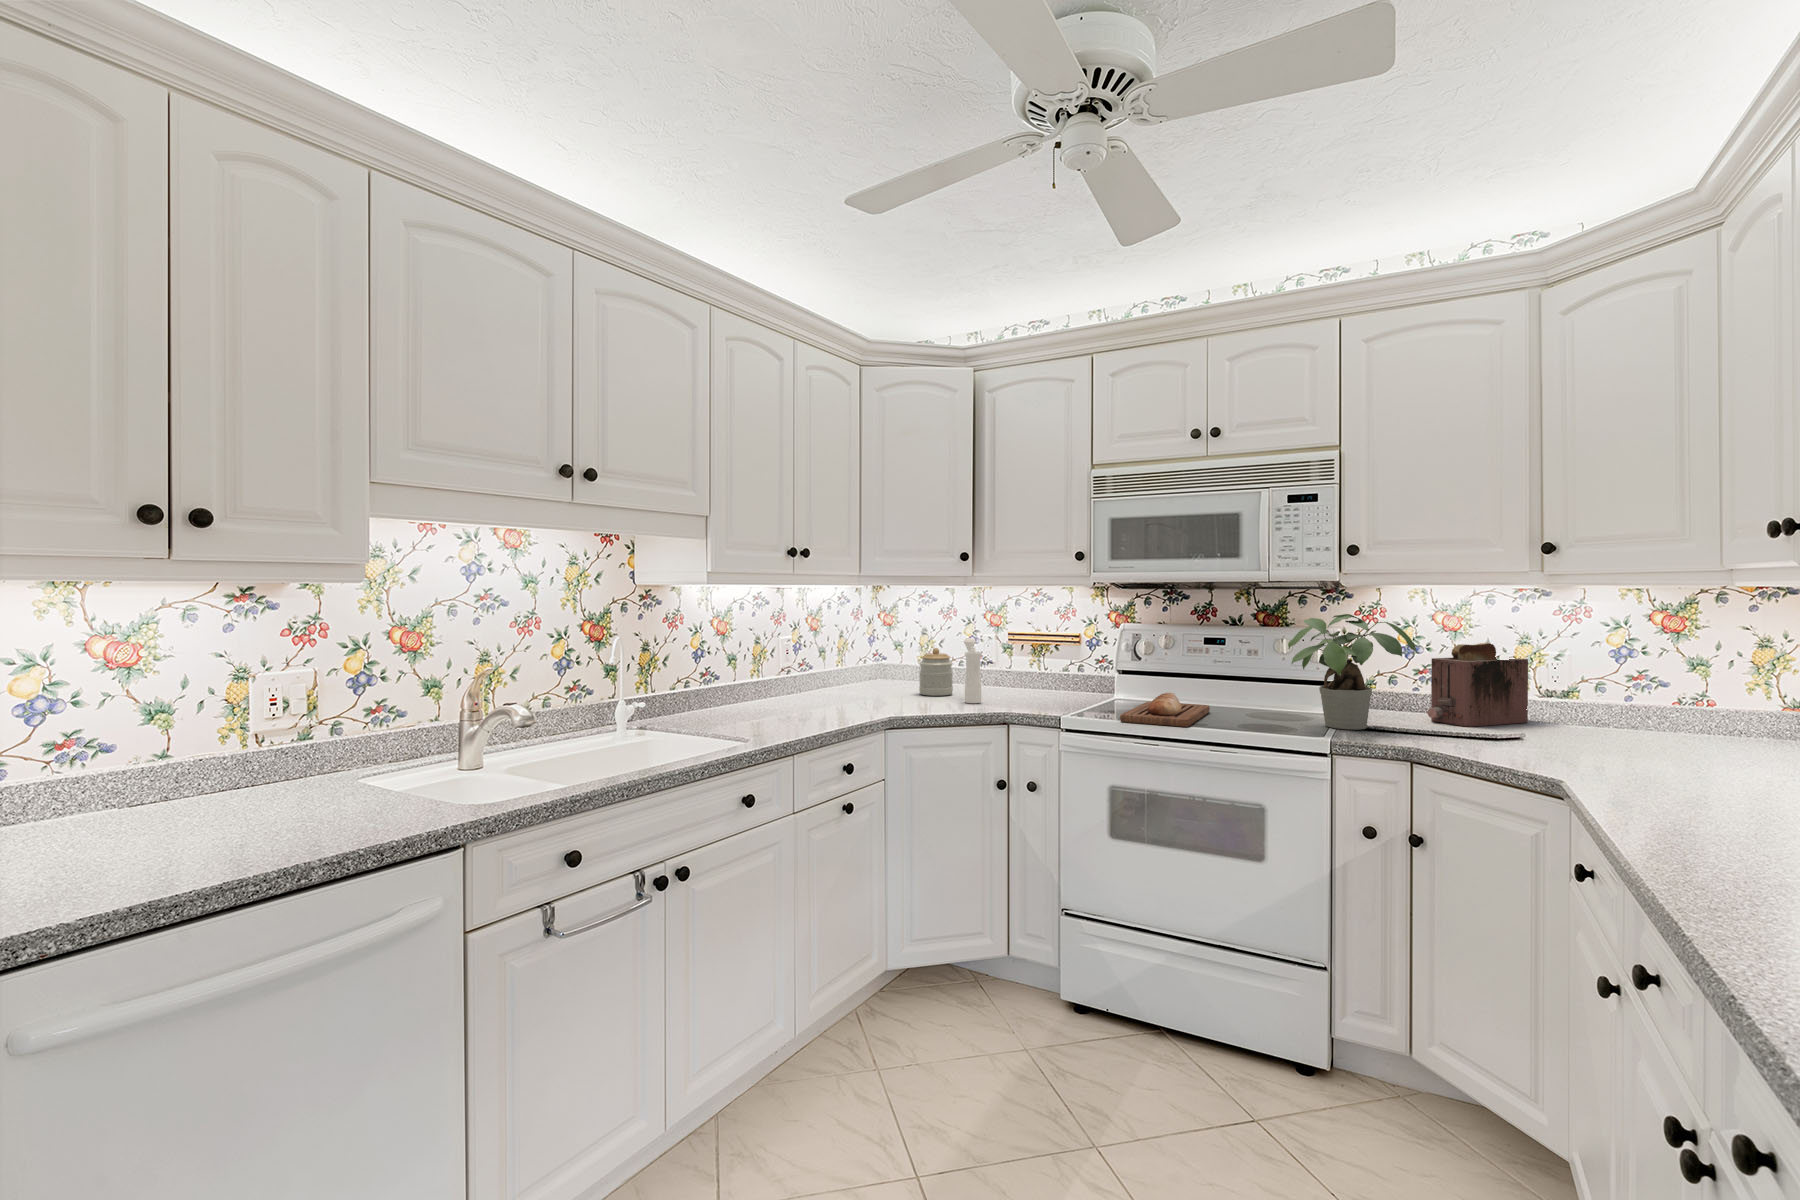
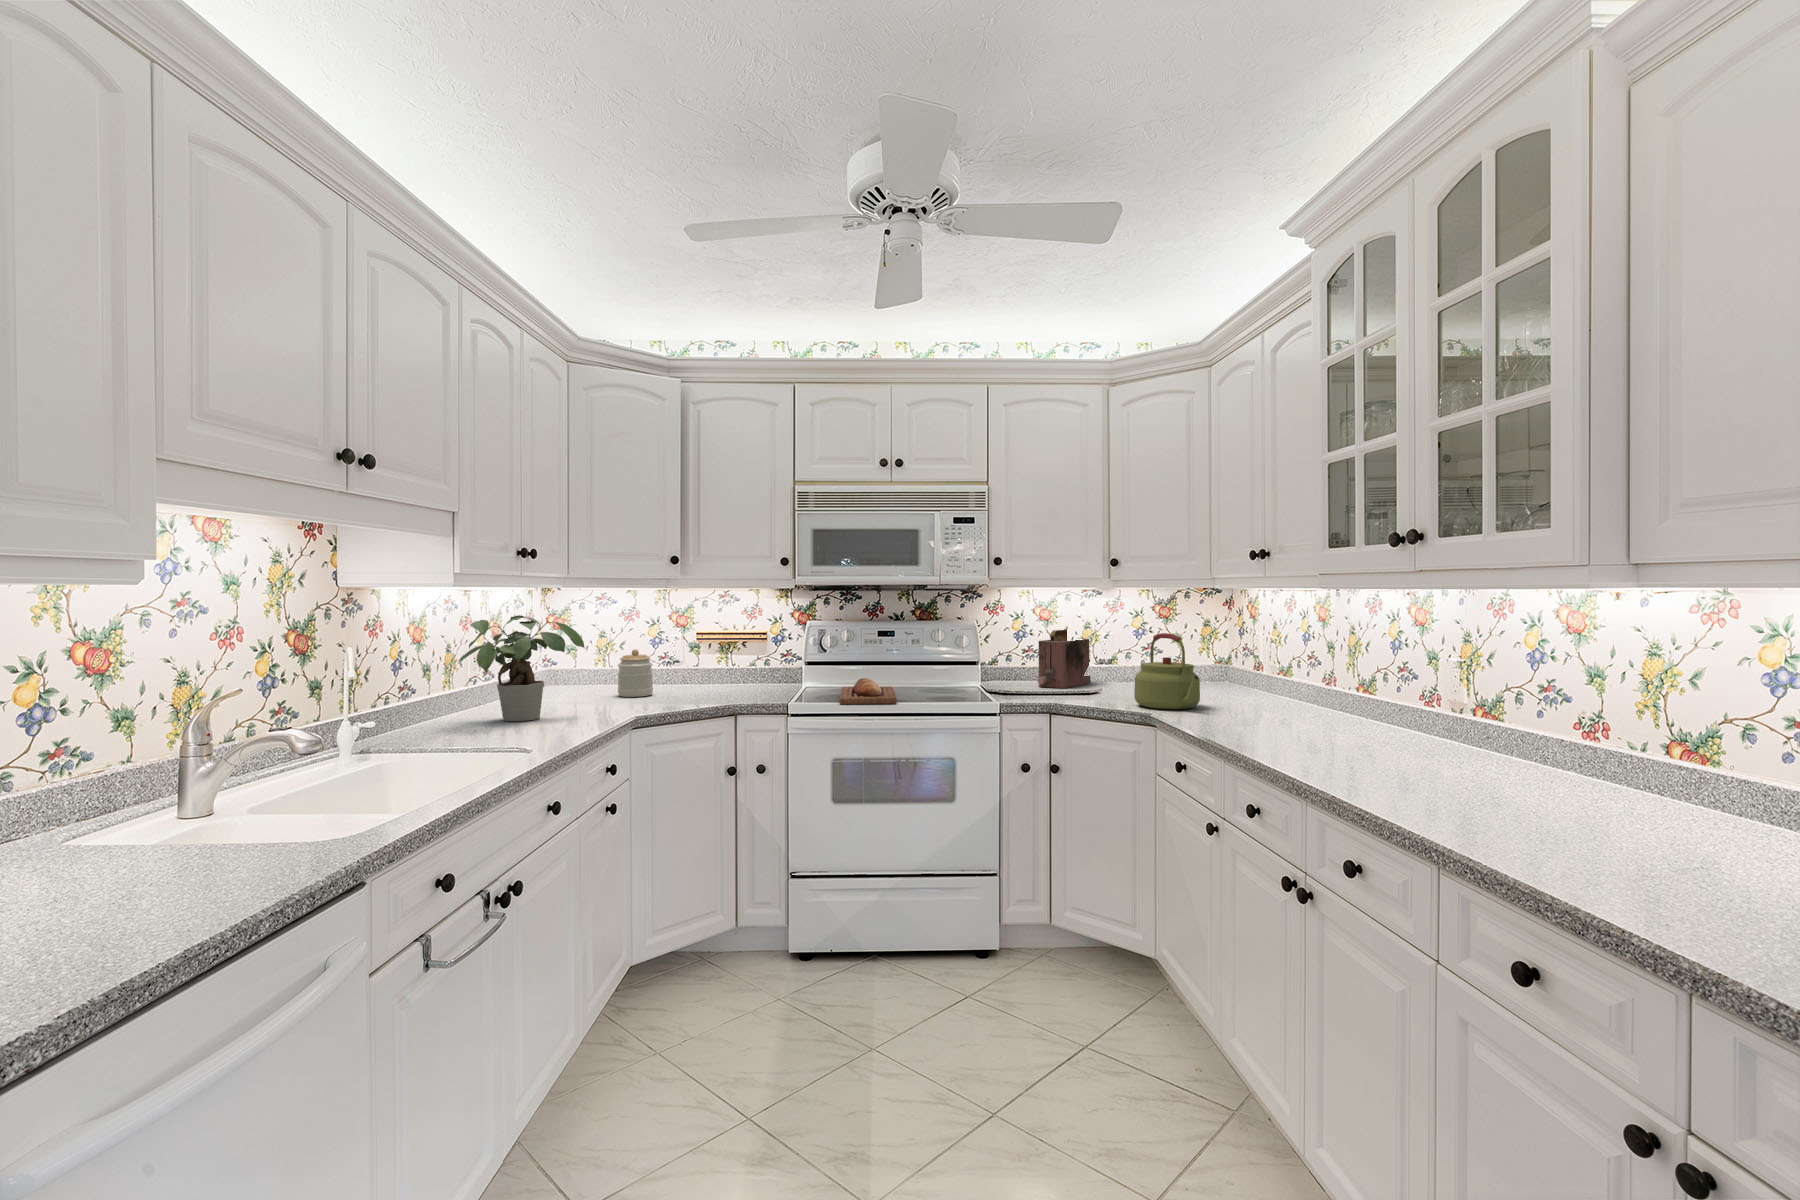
potted plant: present [1288,614,1417,730] -> present [458,615,585,721]
pepper mill: present [963,638,982,703] -> none [669,638,695,700]
kettle: none [1553,656,1683,778] -> present [1134,633,1200,709]

